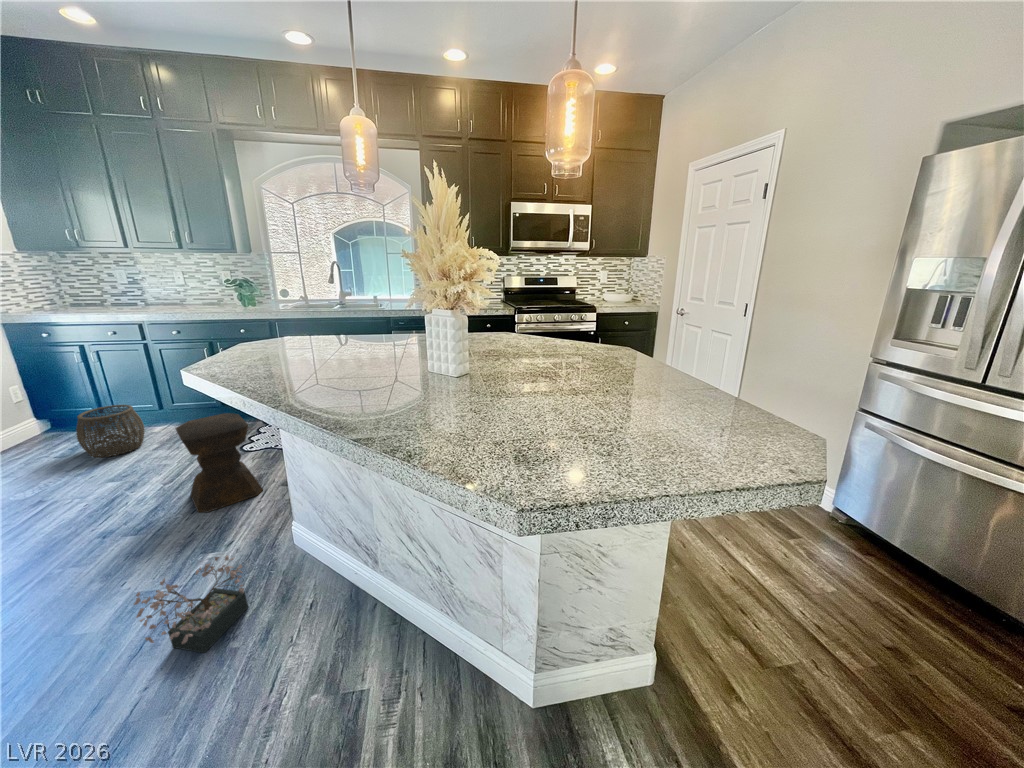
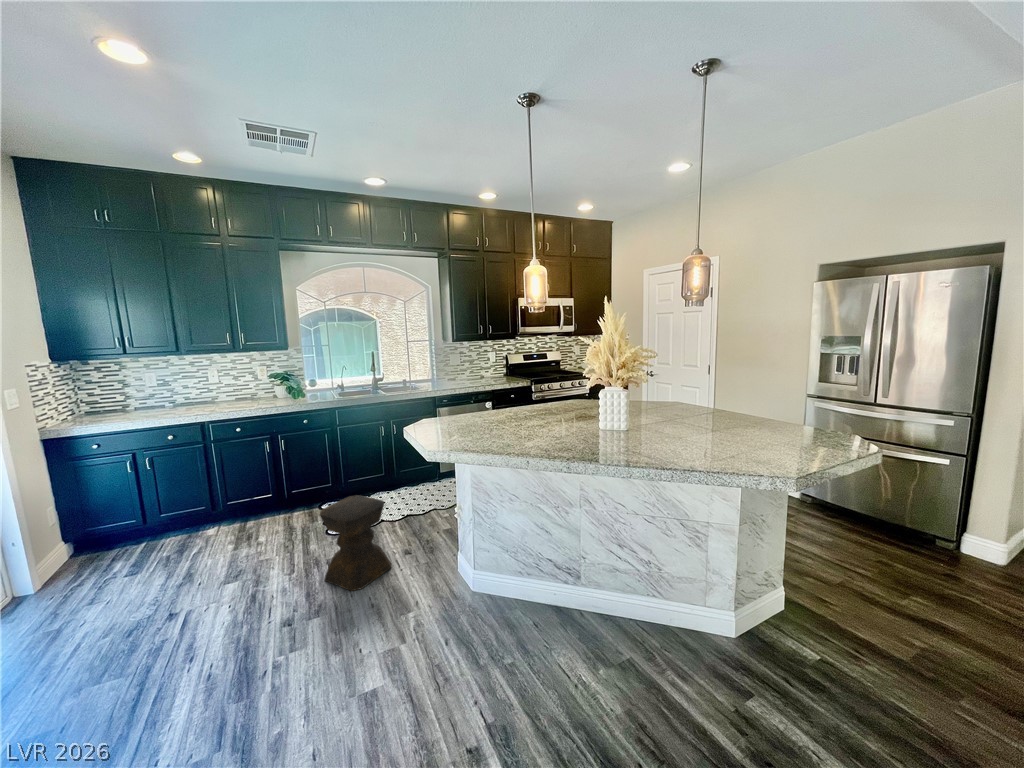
woven basket: present [76,405,145,458] -> none [145,511,212,572]
decorative plant: present [134,556,248,653] -> none [449,596,504,677]

